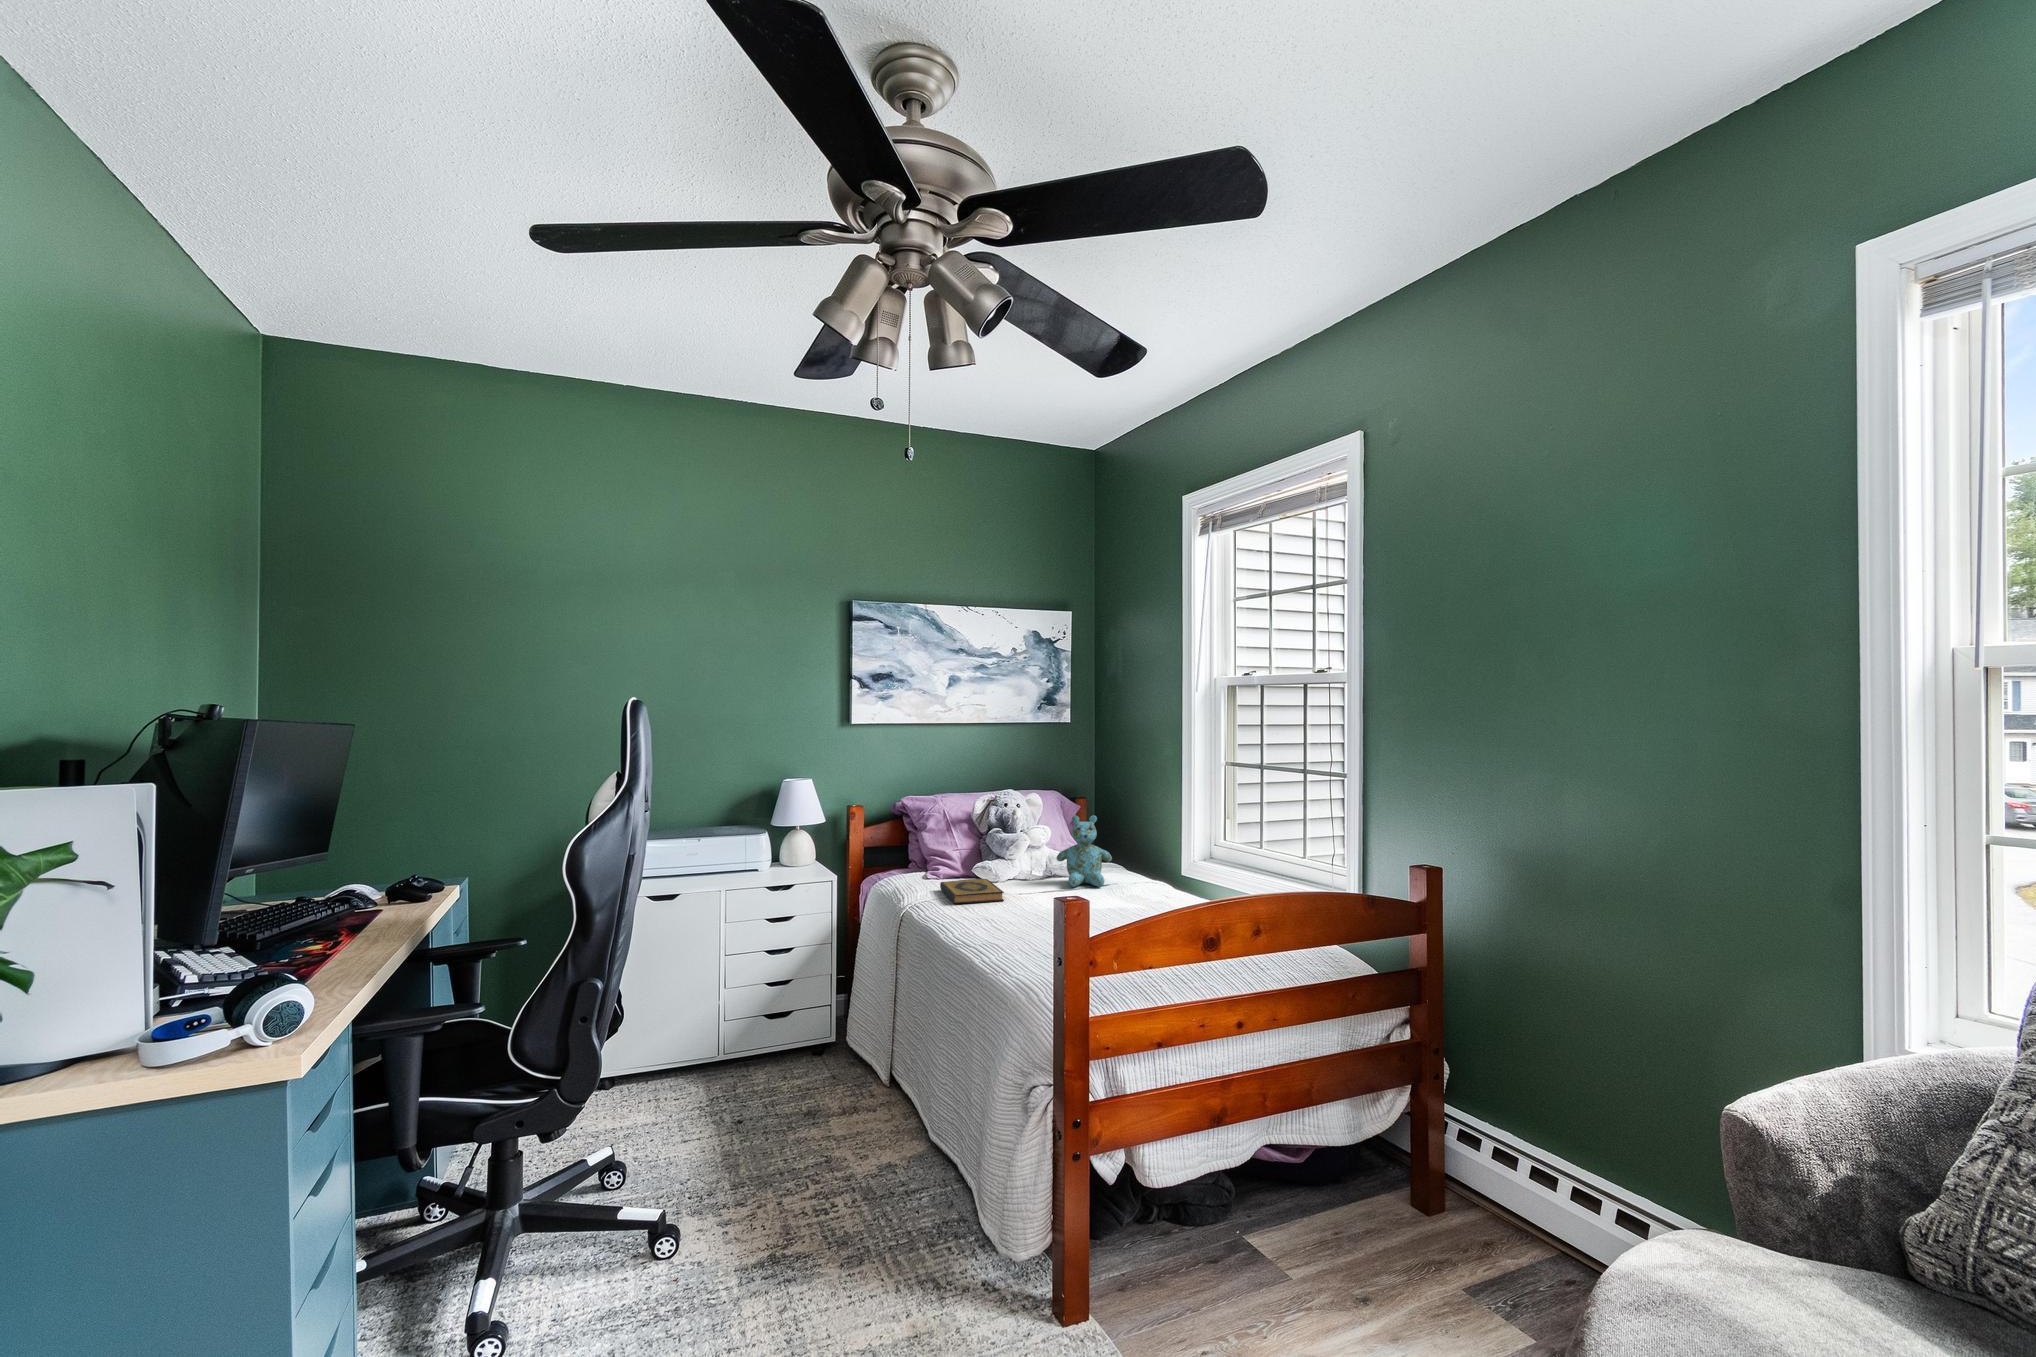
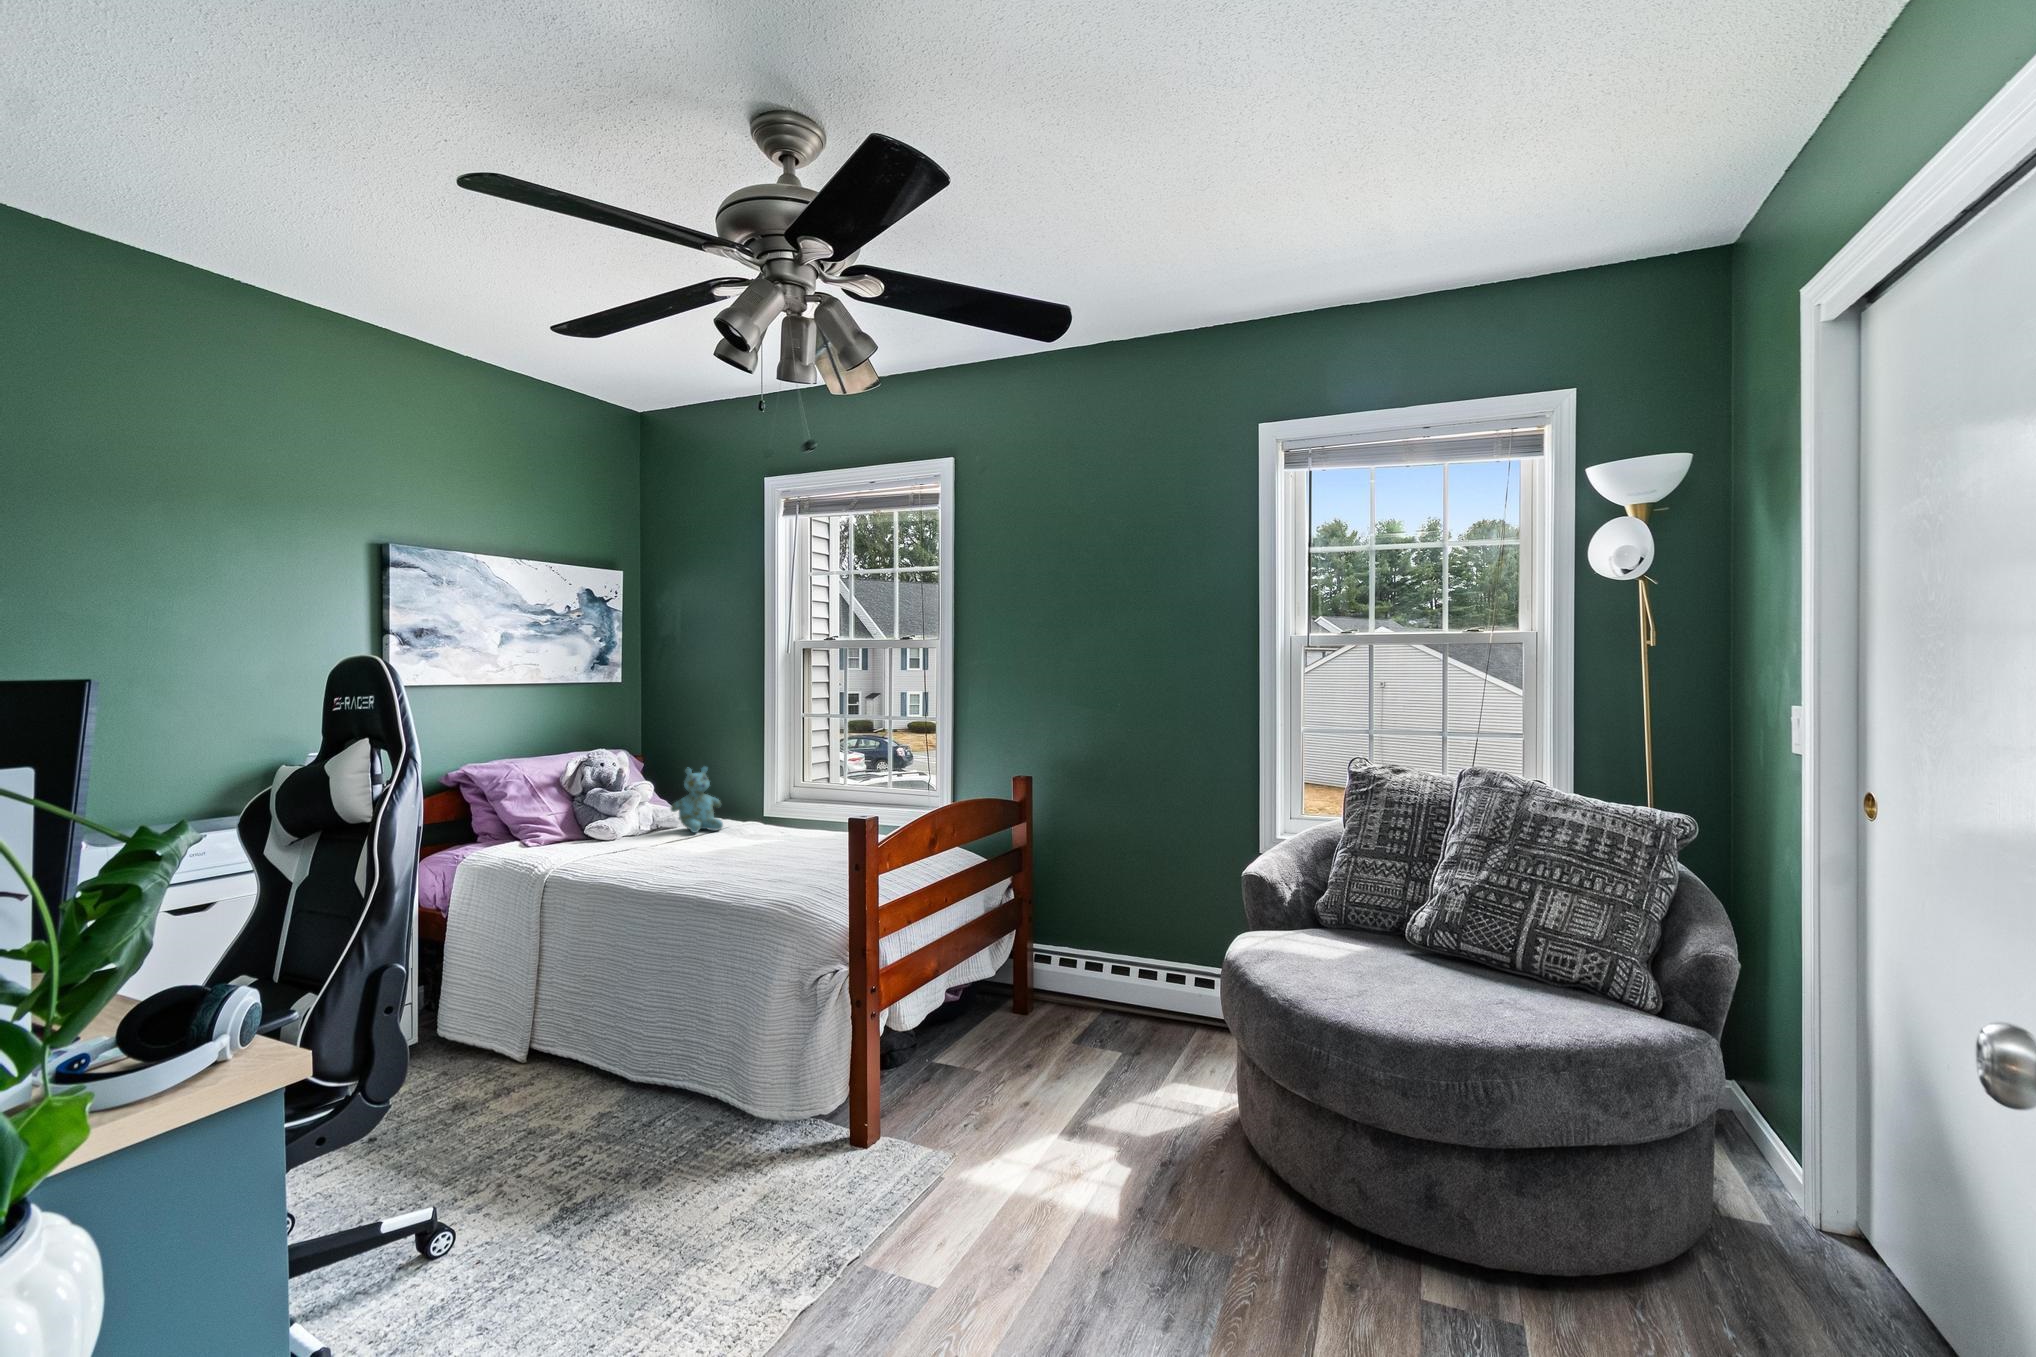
hardback book: present [940,879,1004,903] -> none [560,836,648,860]

